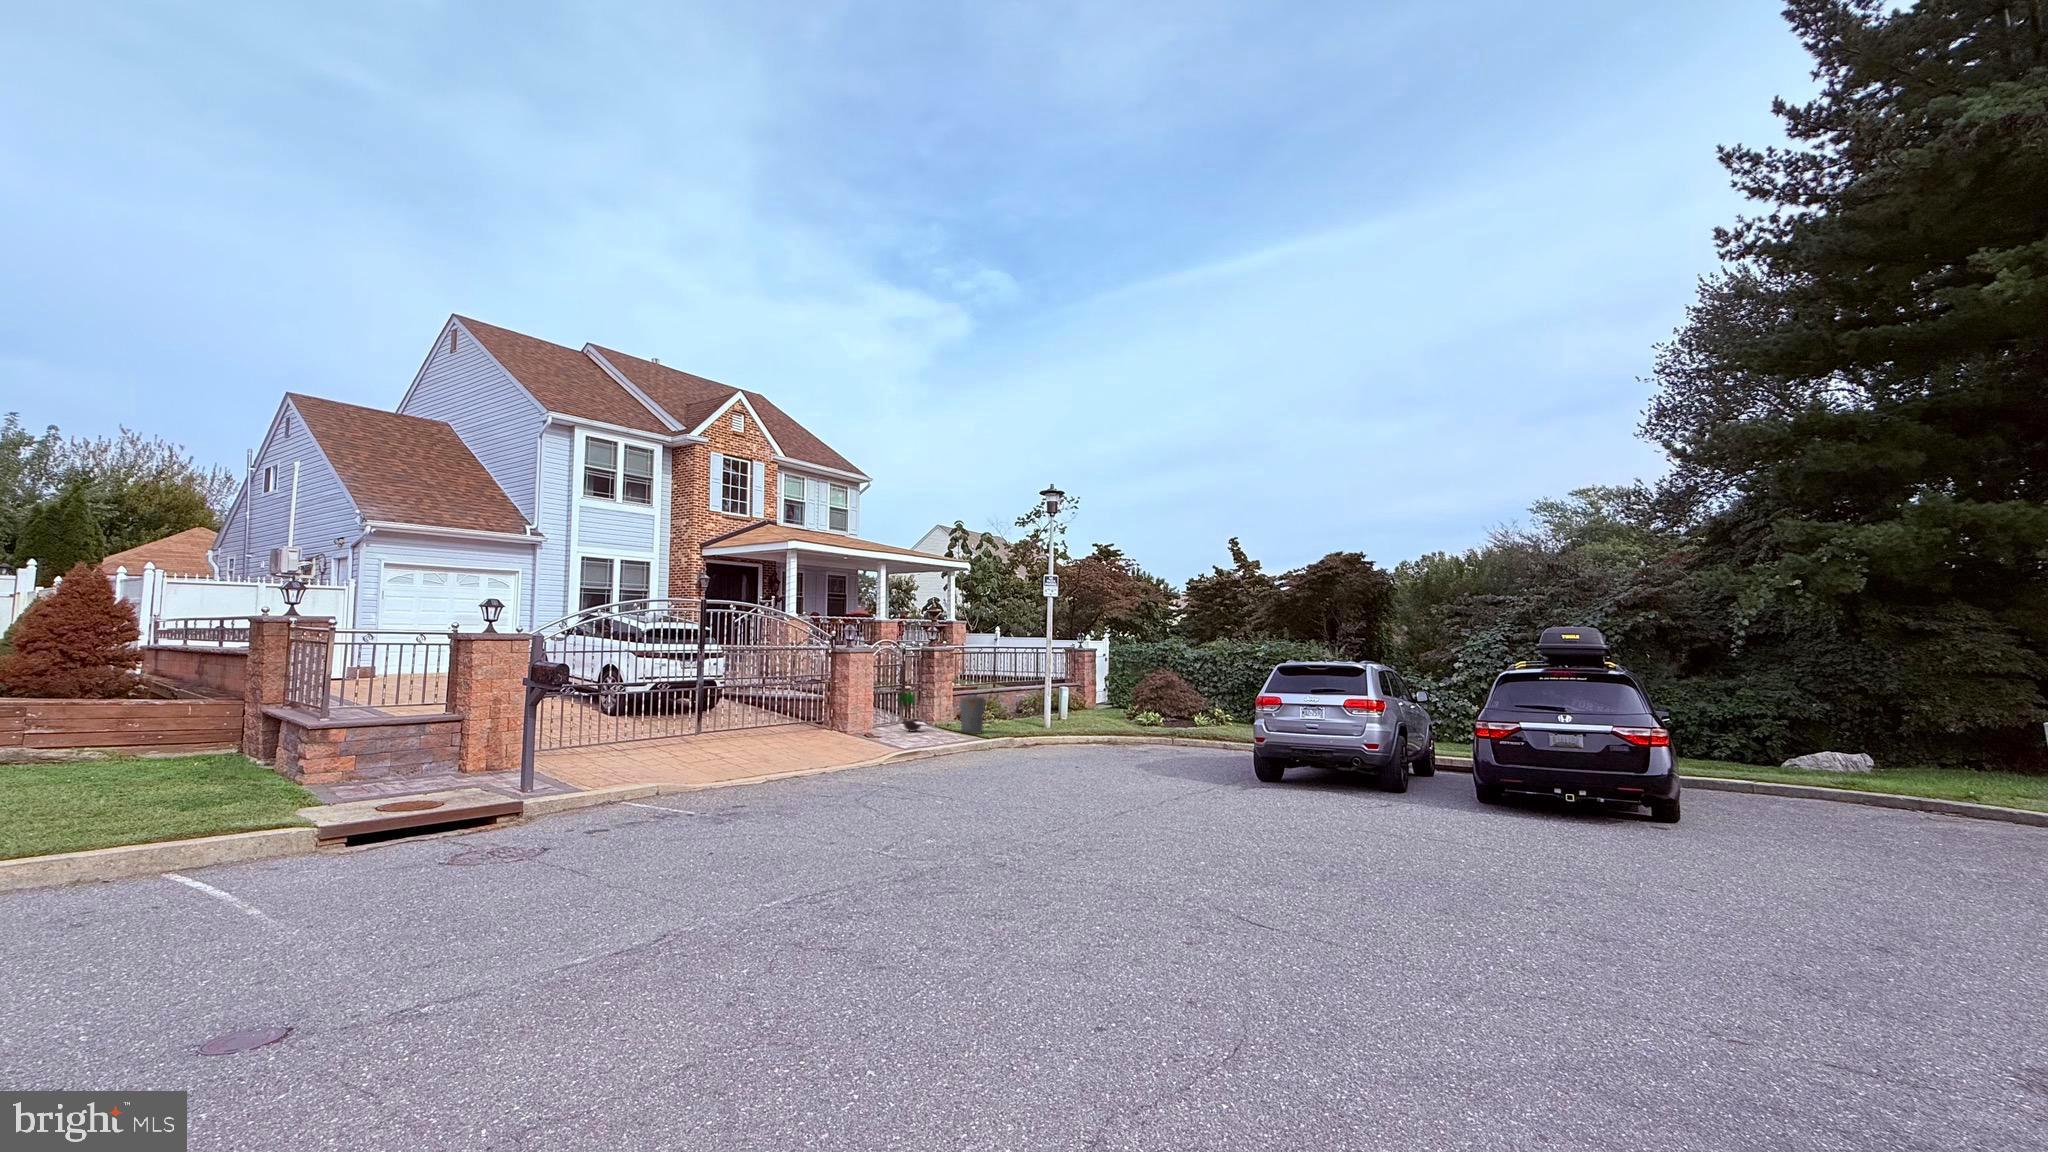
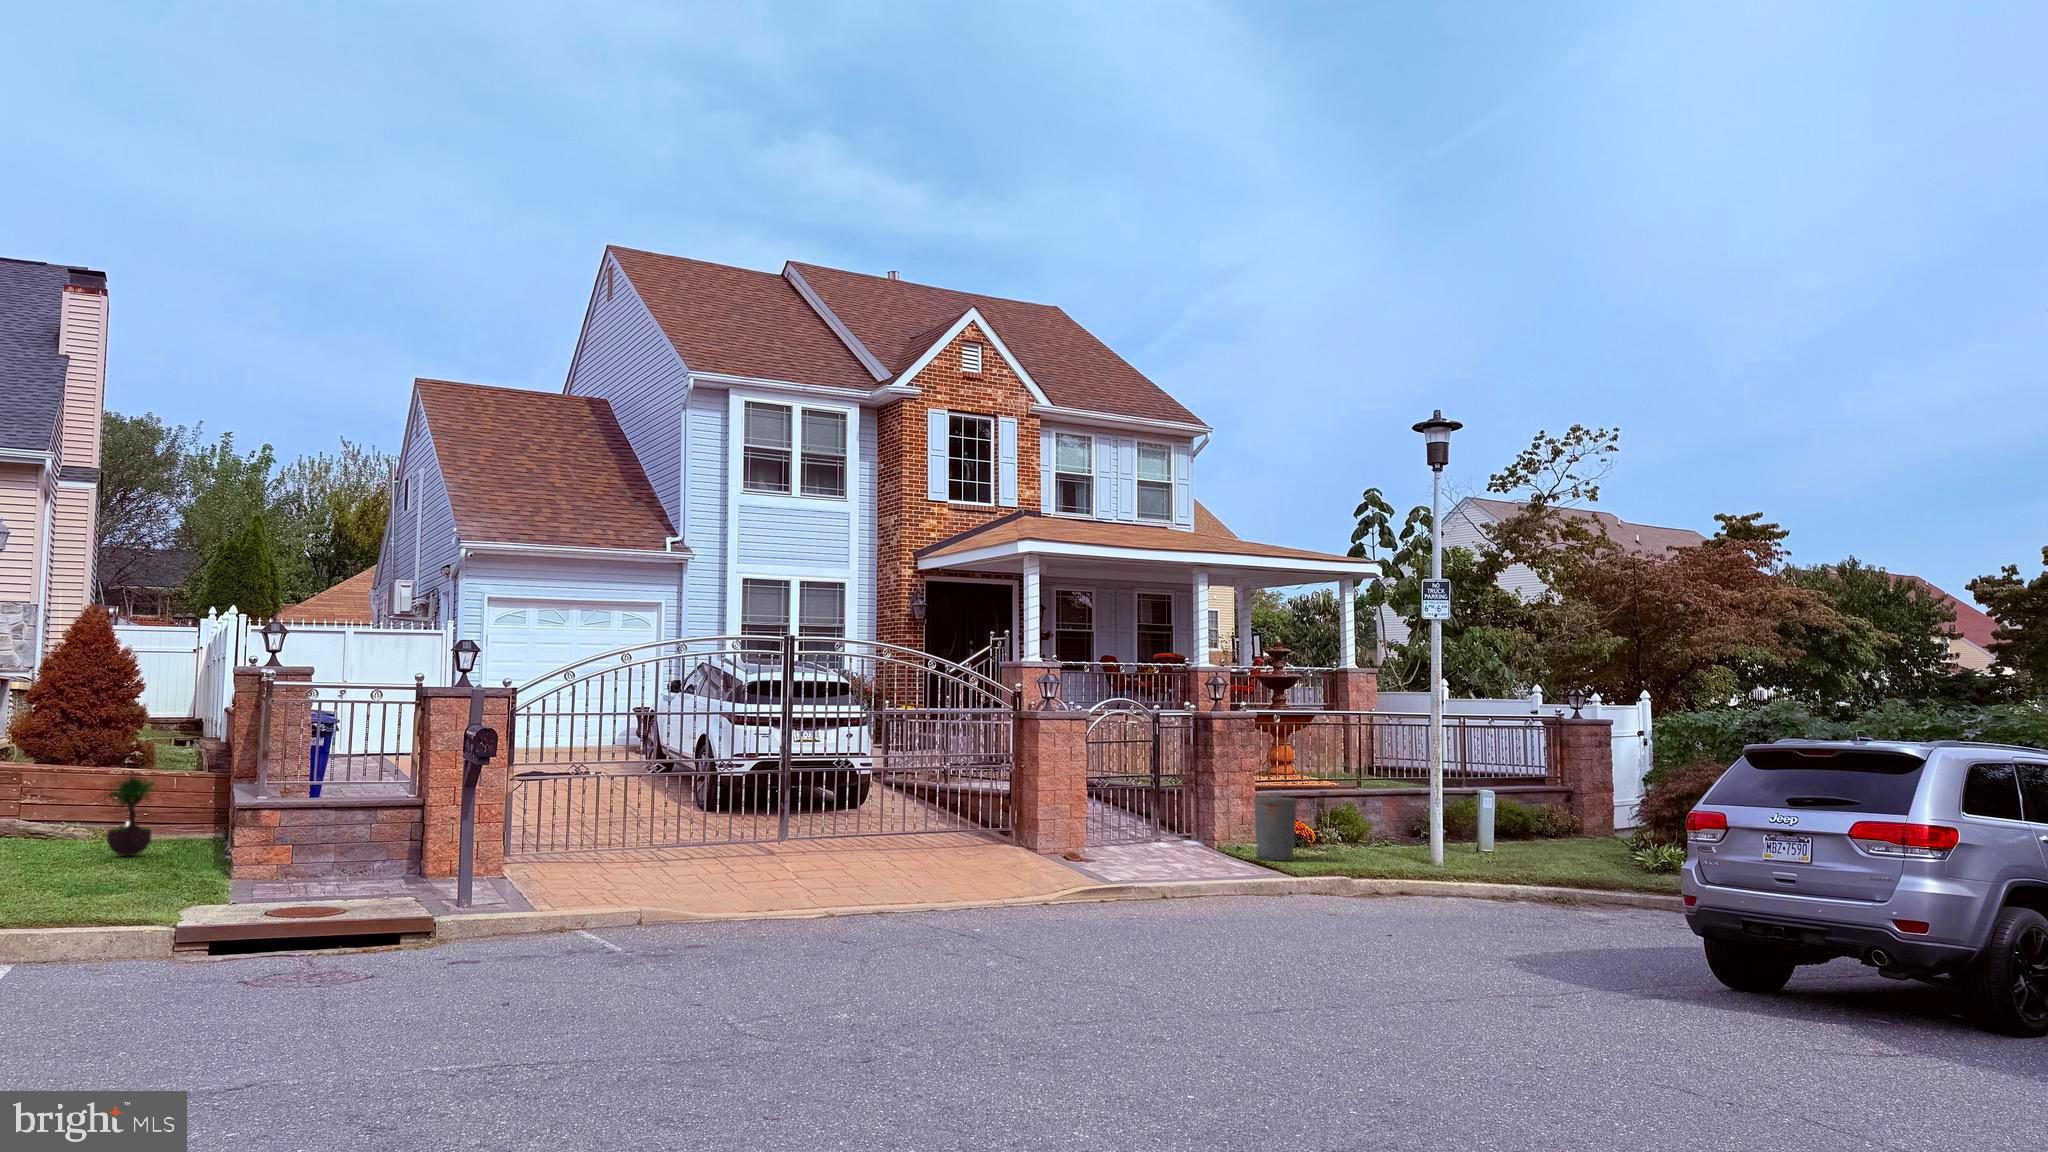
potted tree: present [897,692,921,731] -> present [107,771,158,856]

